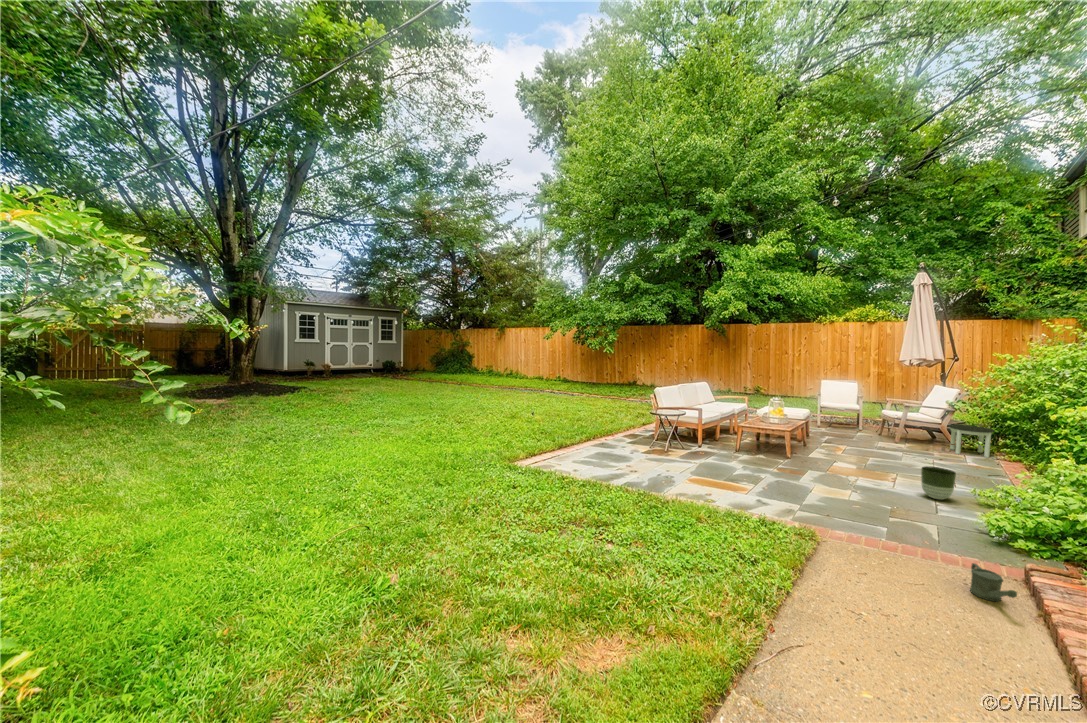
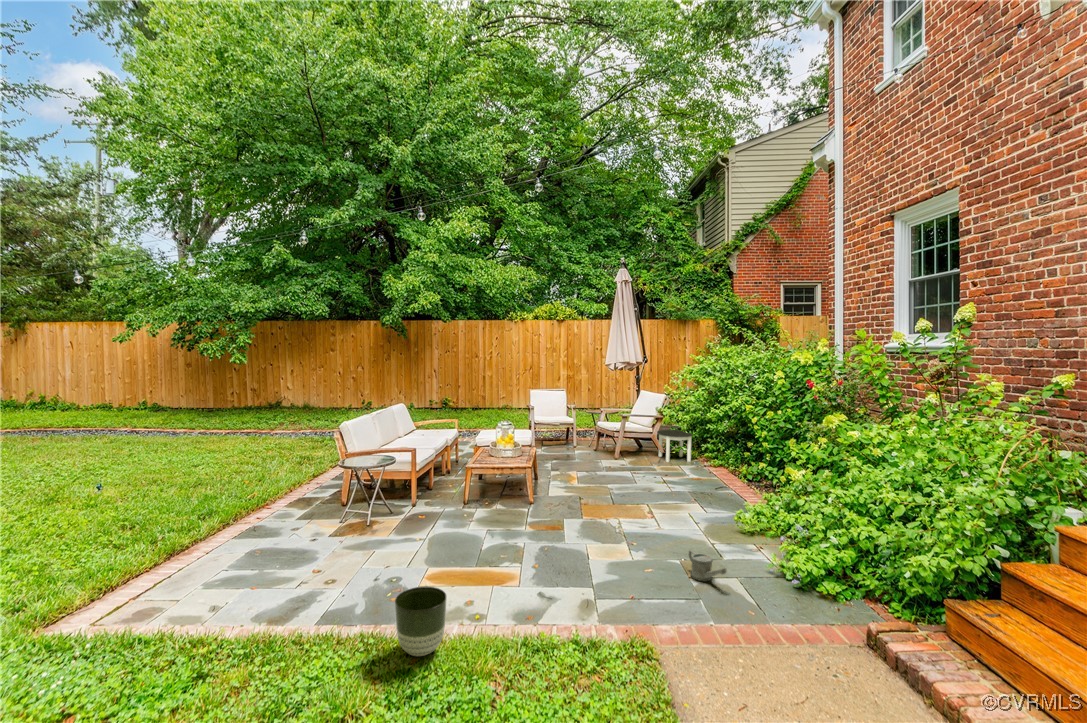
planter: present [921,466,956,500] -> present [395,586,446,656]
watering can: present [970,563,1017,602] -> present [689,550,726,581]

